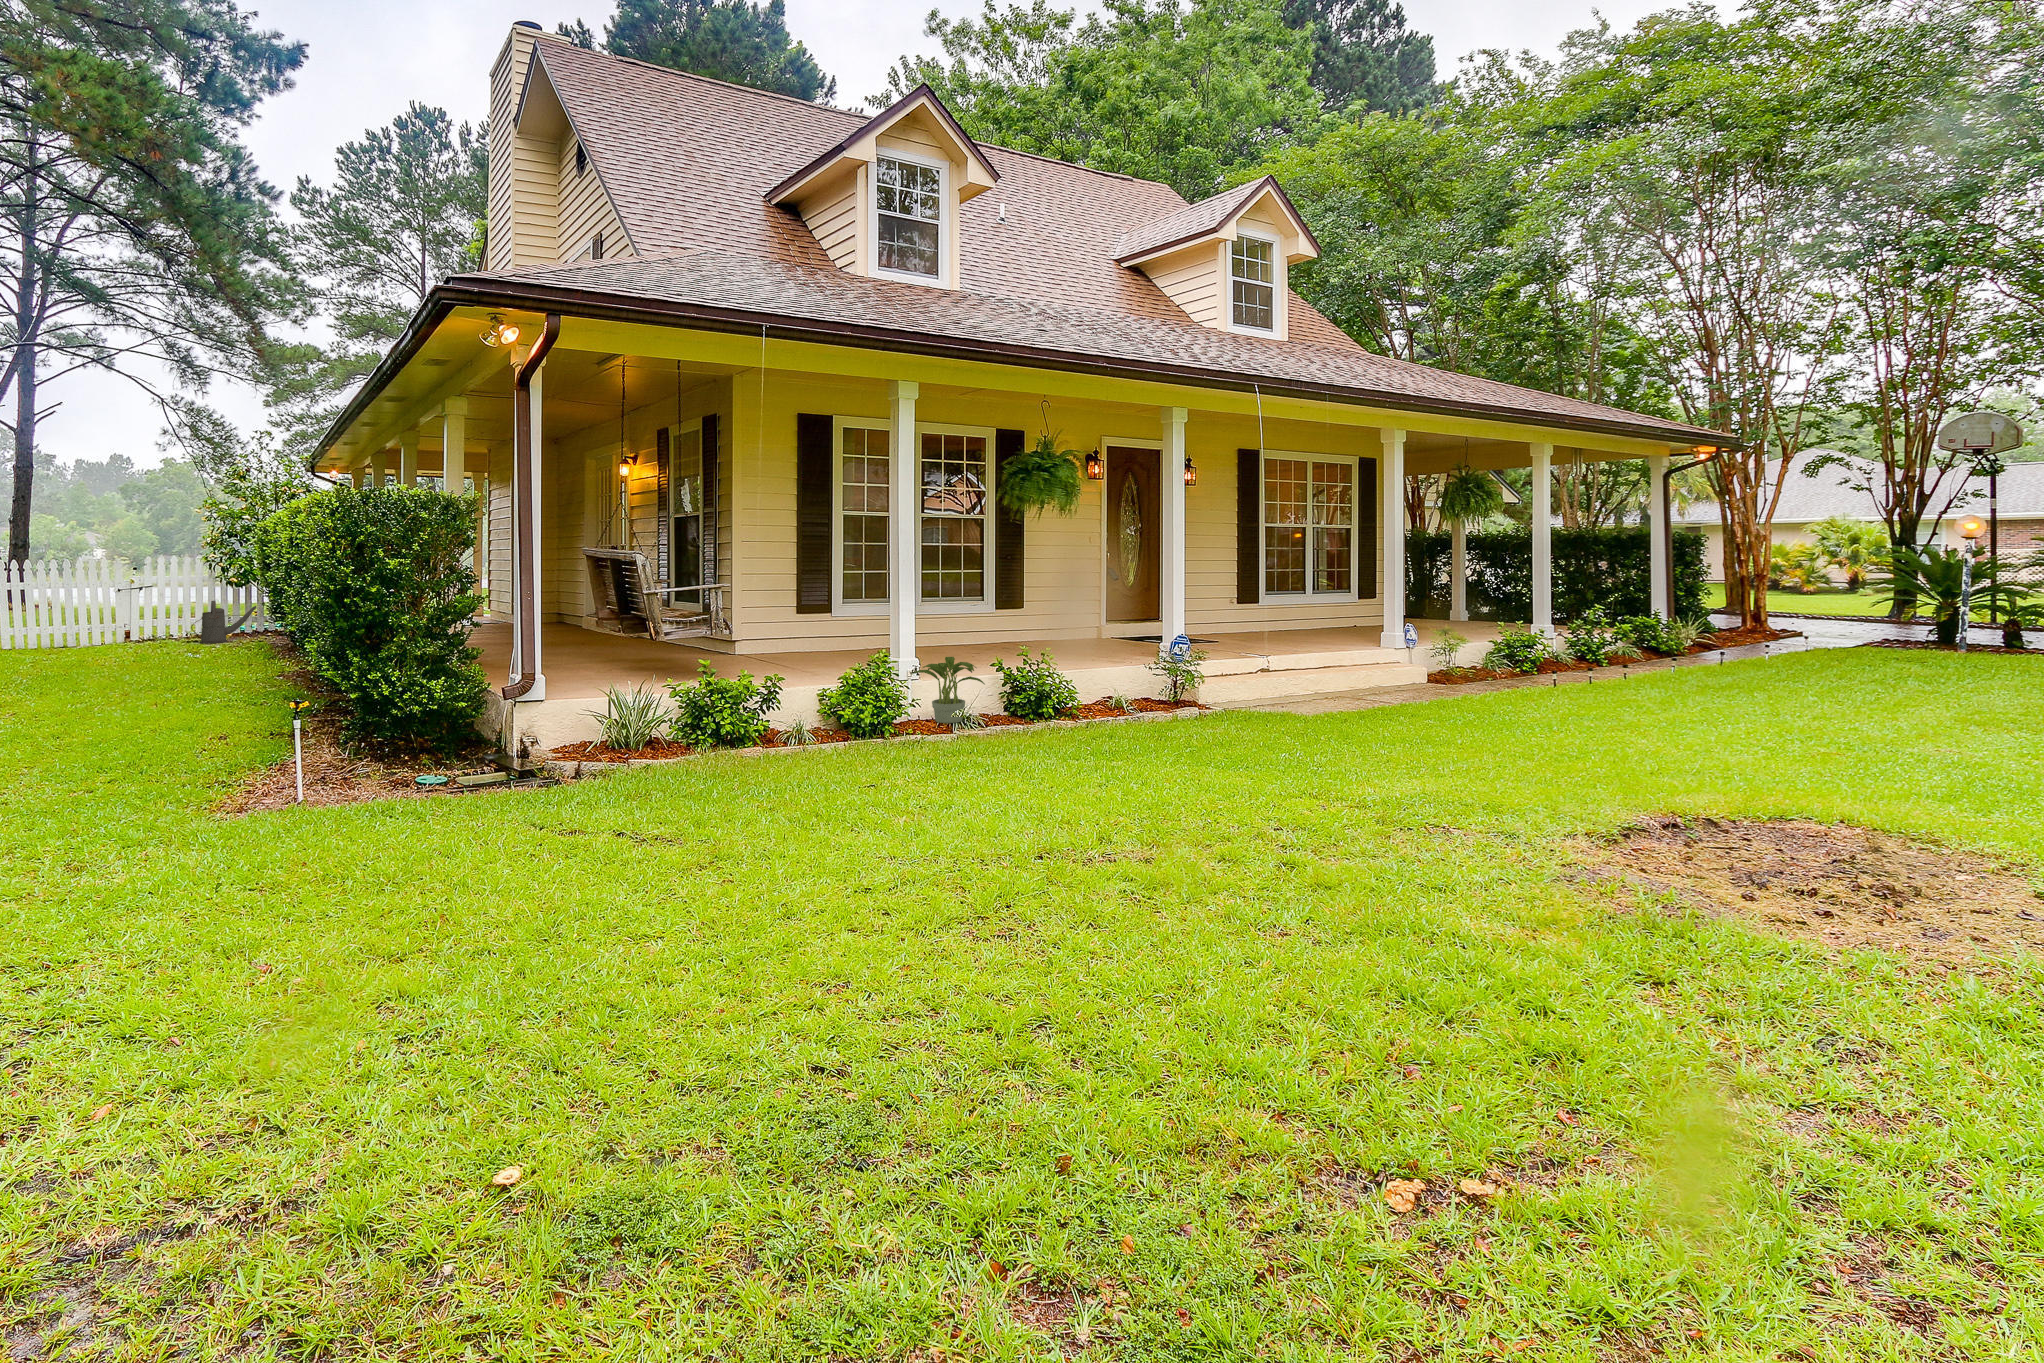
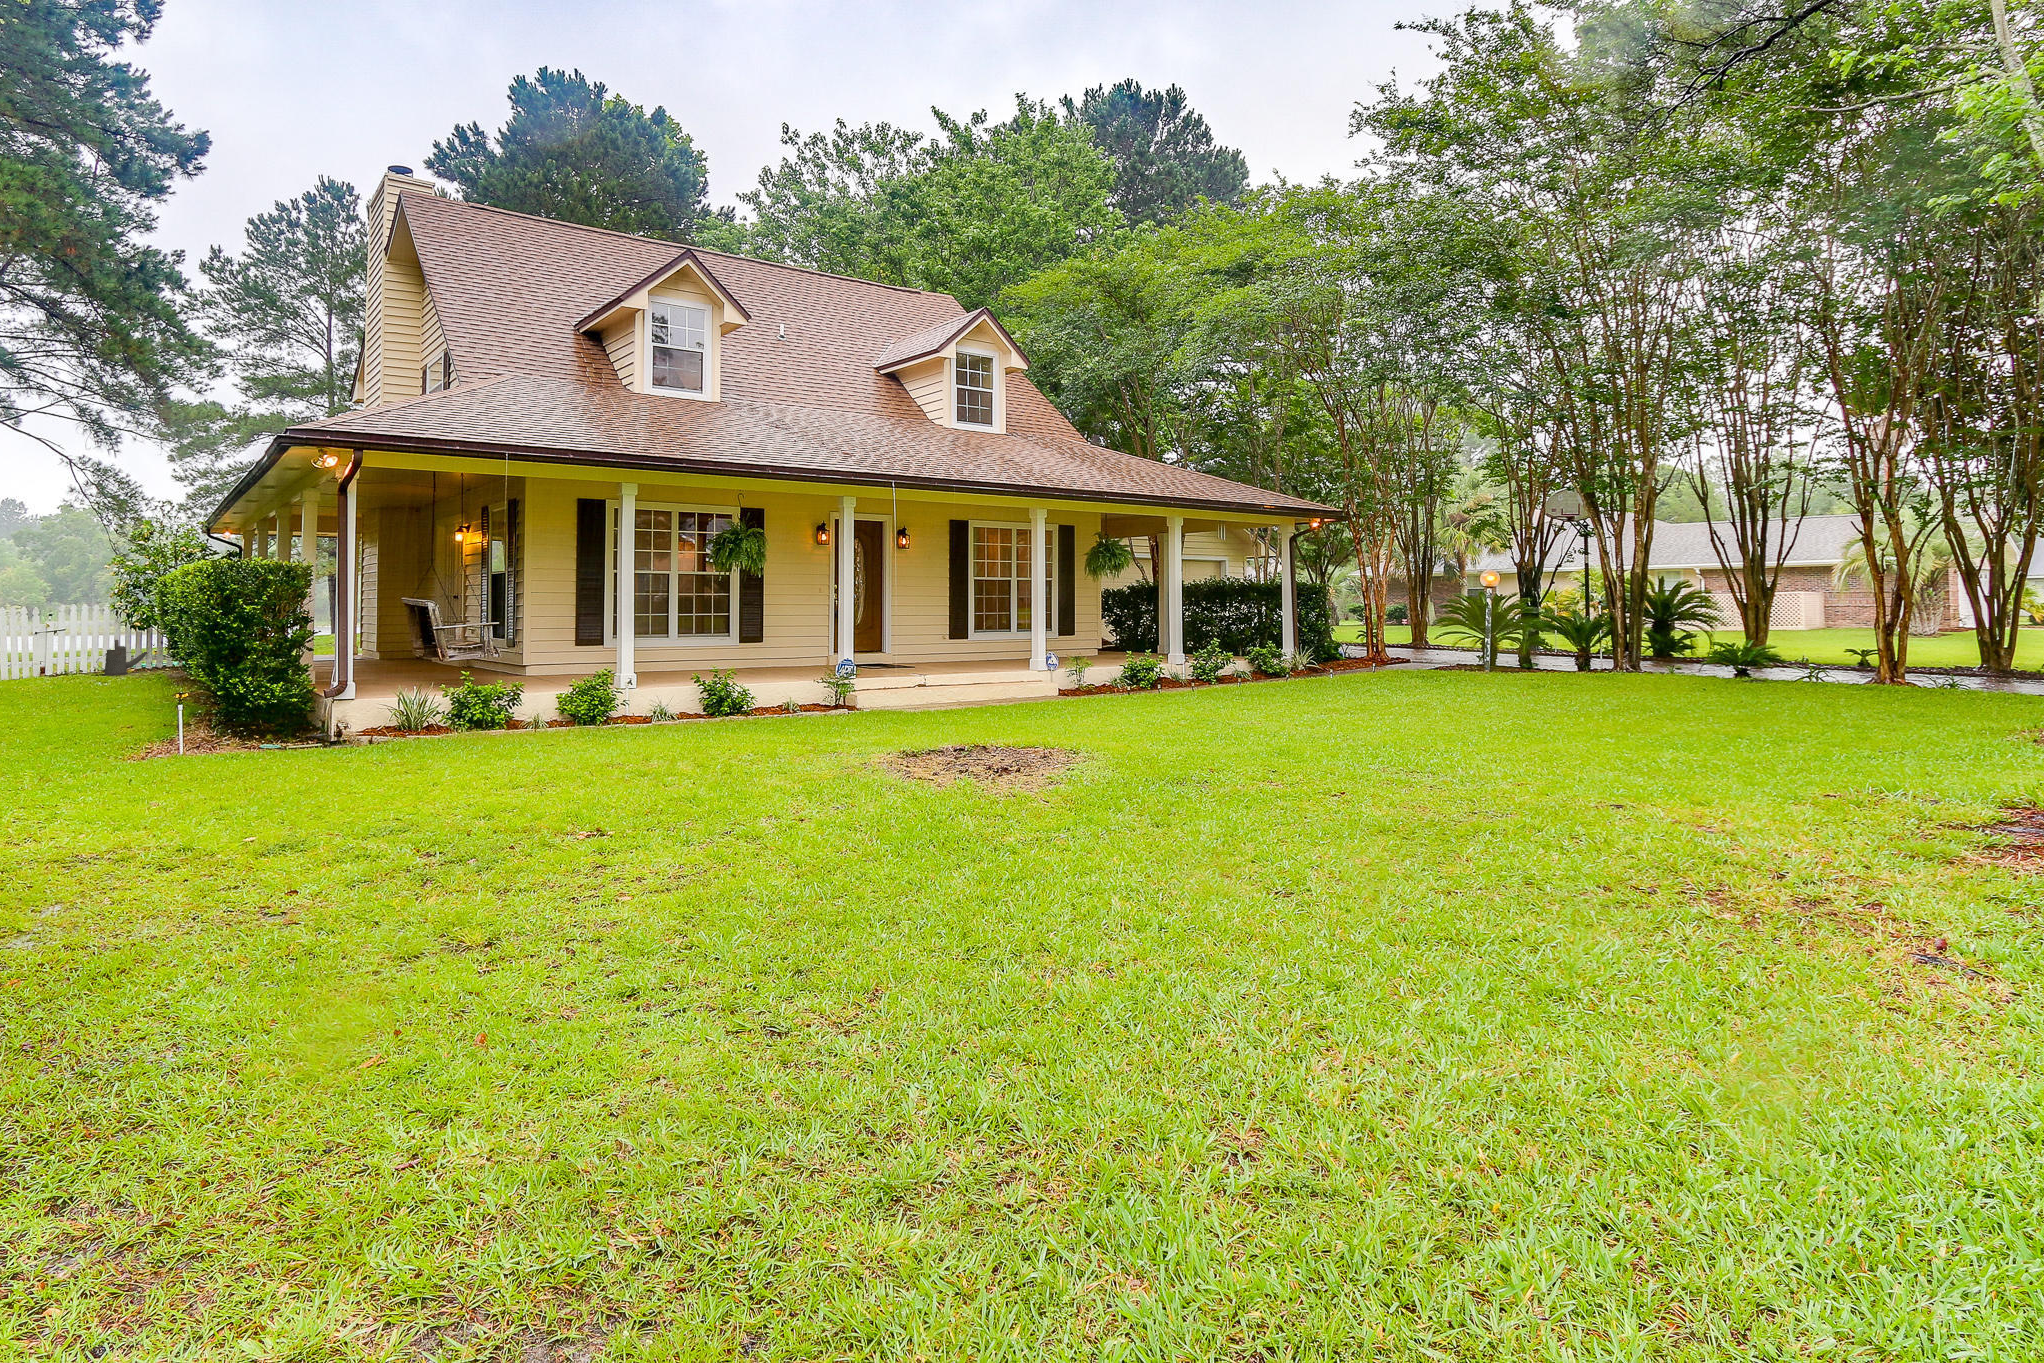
potted plant: present [913,657,985,723] -> none [629,672,680,717]

